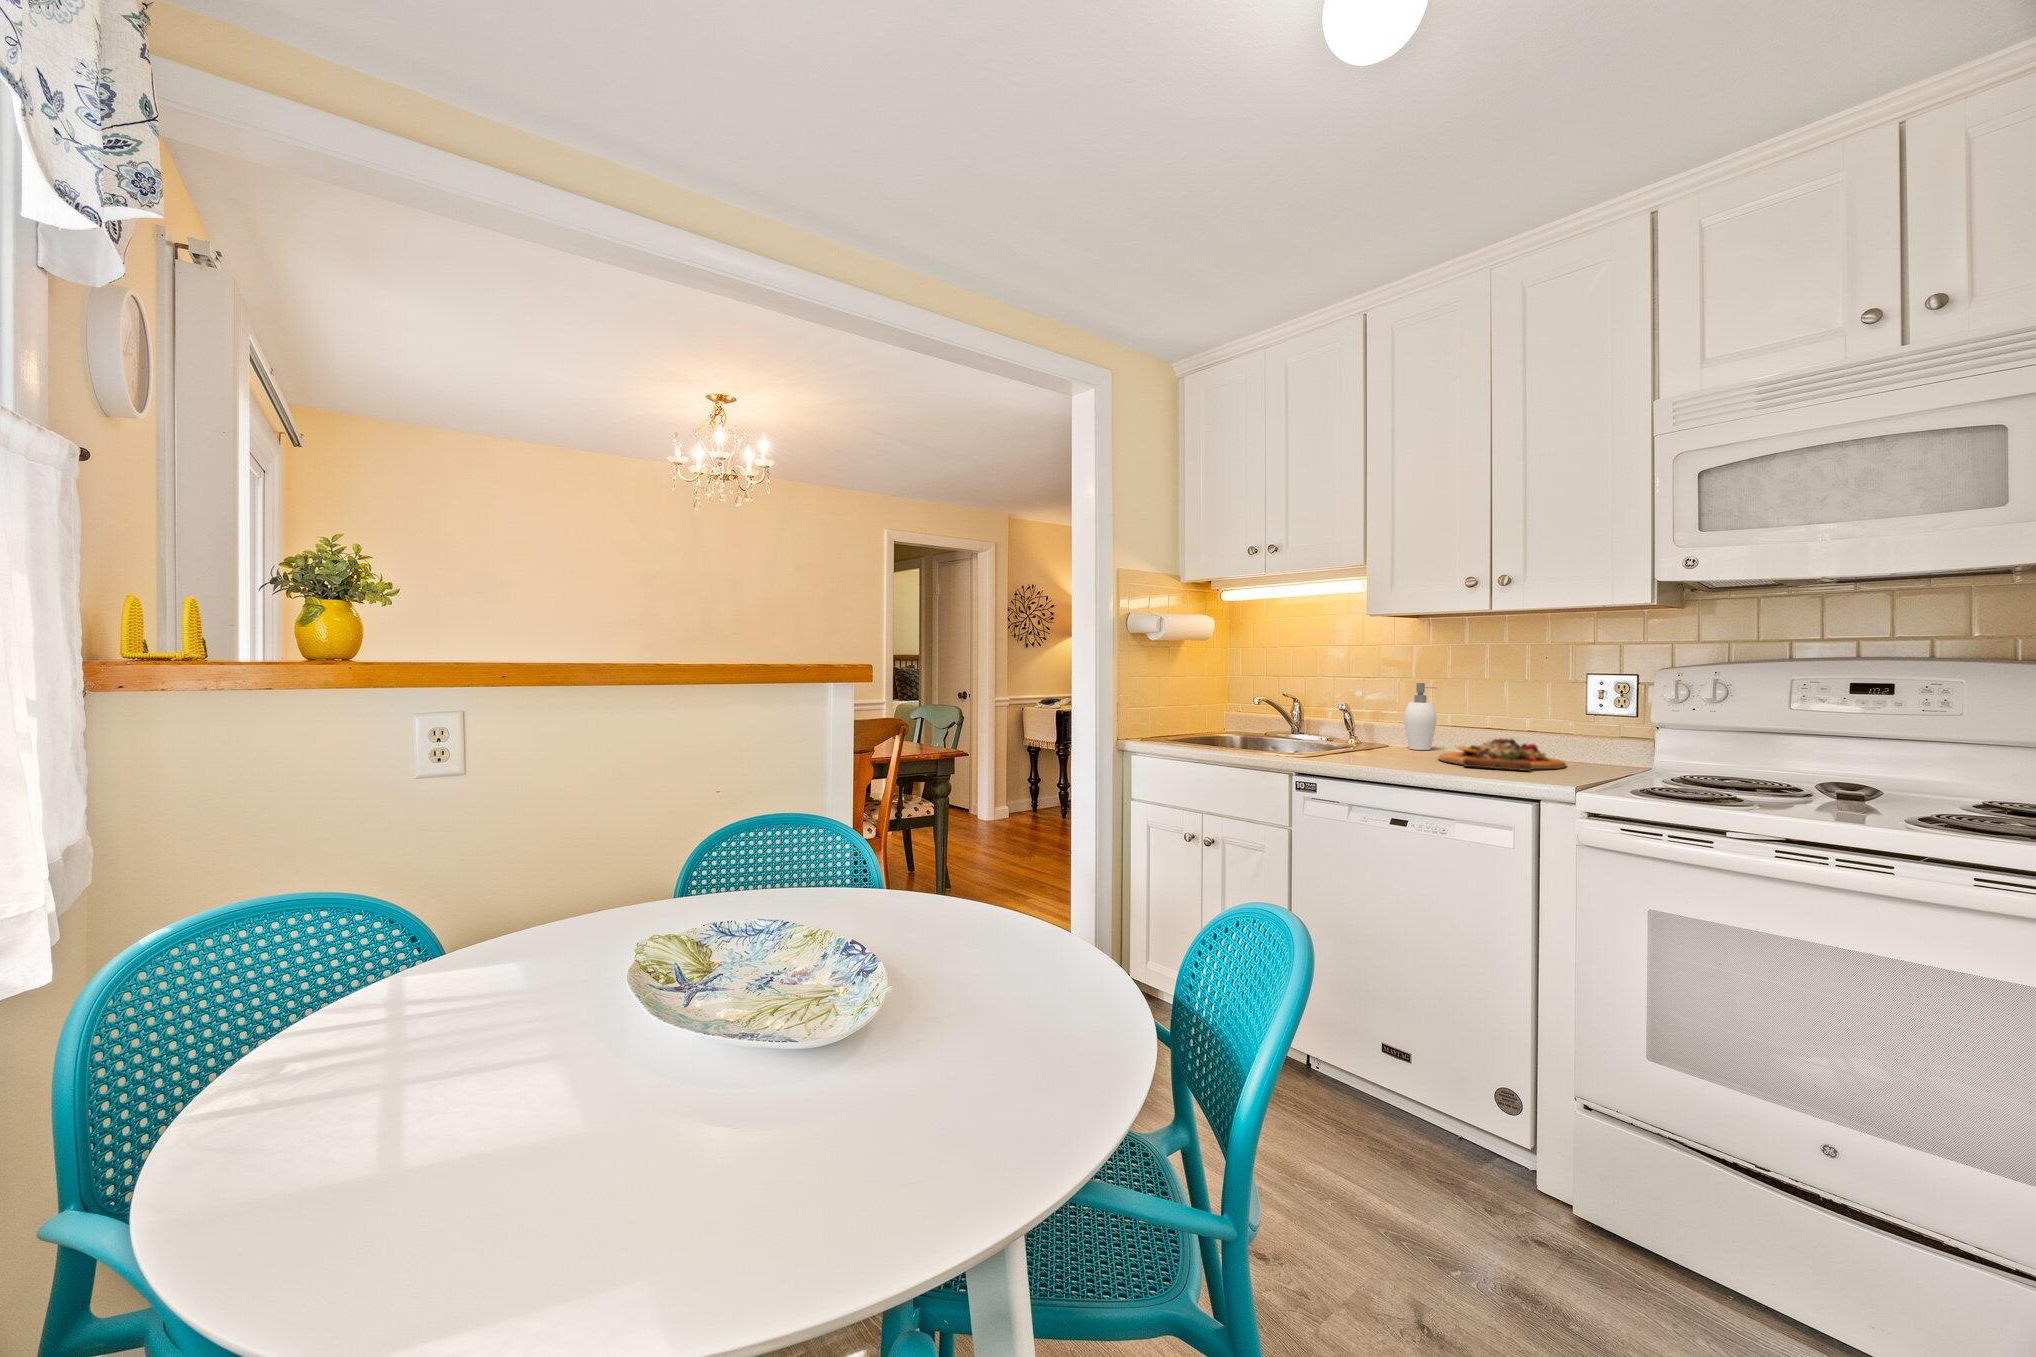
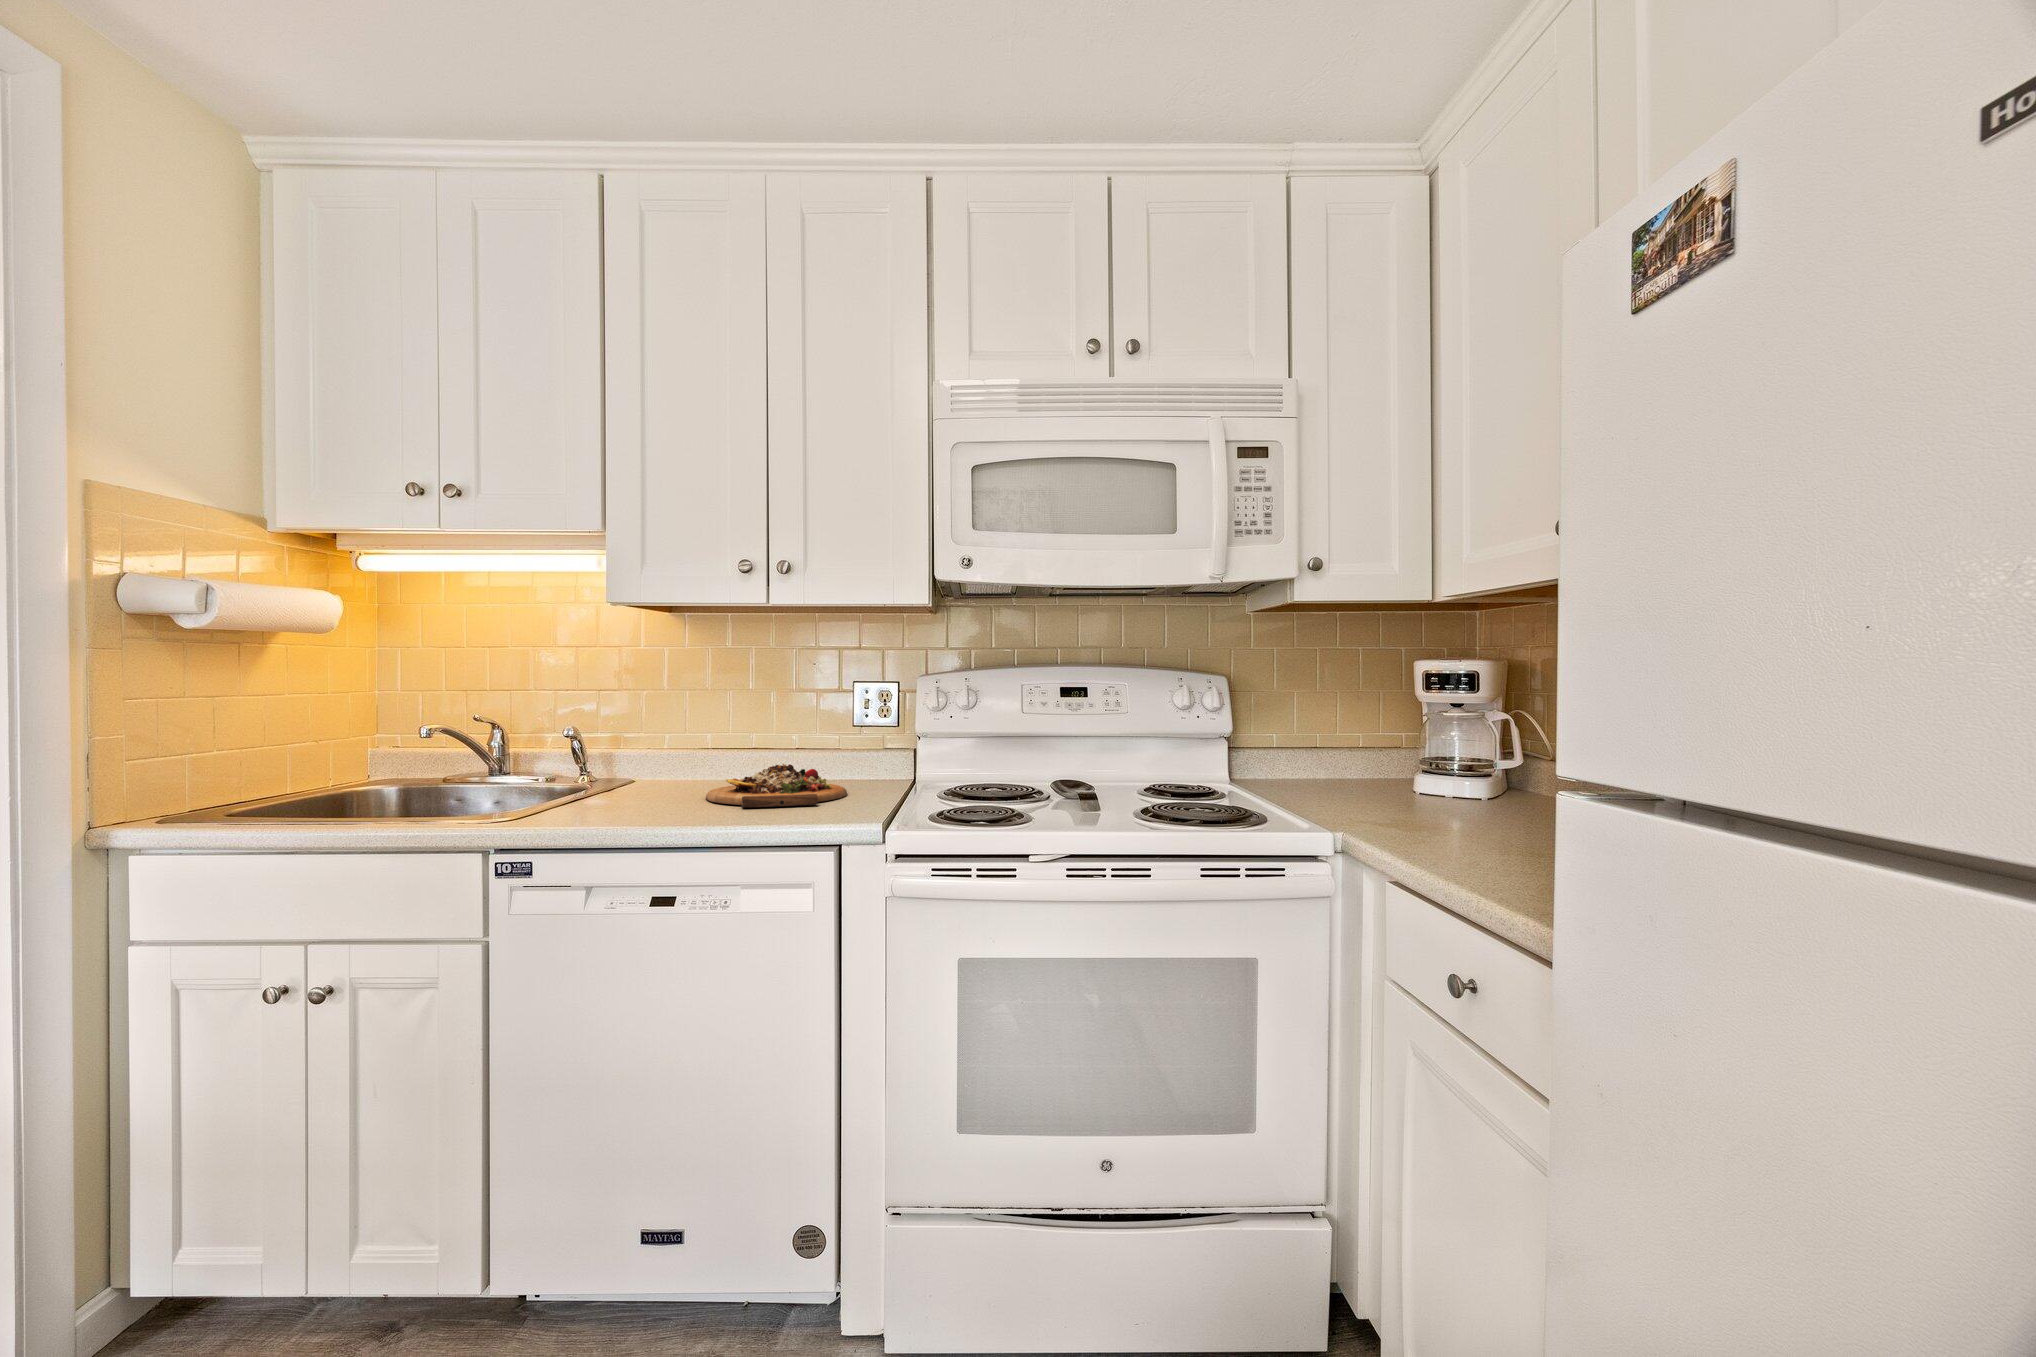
soap dispenser: present [1404,683,1437,750] -> none [655,697,710,787]

